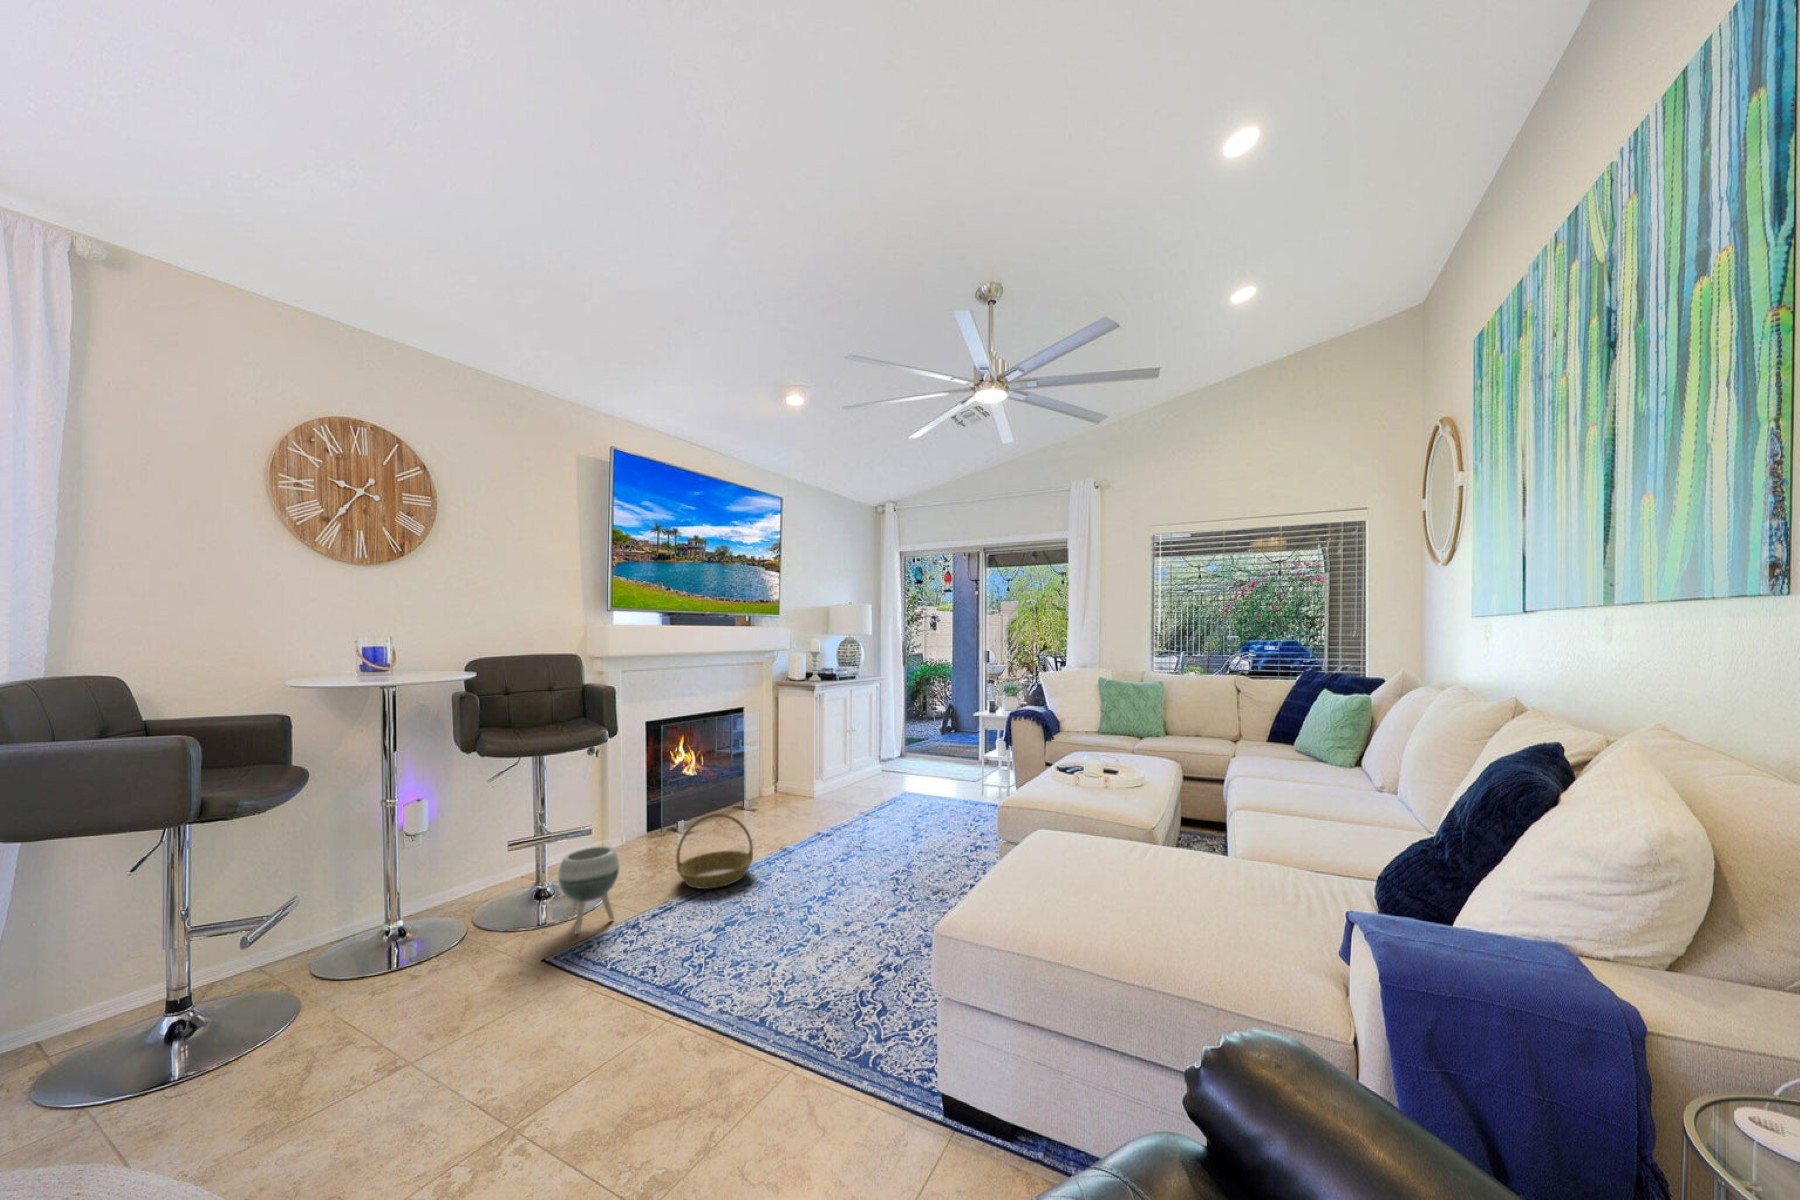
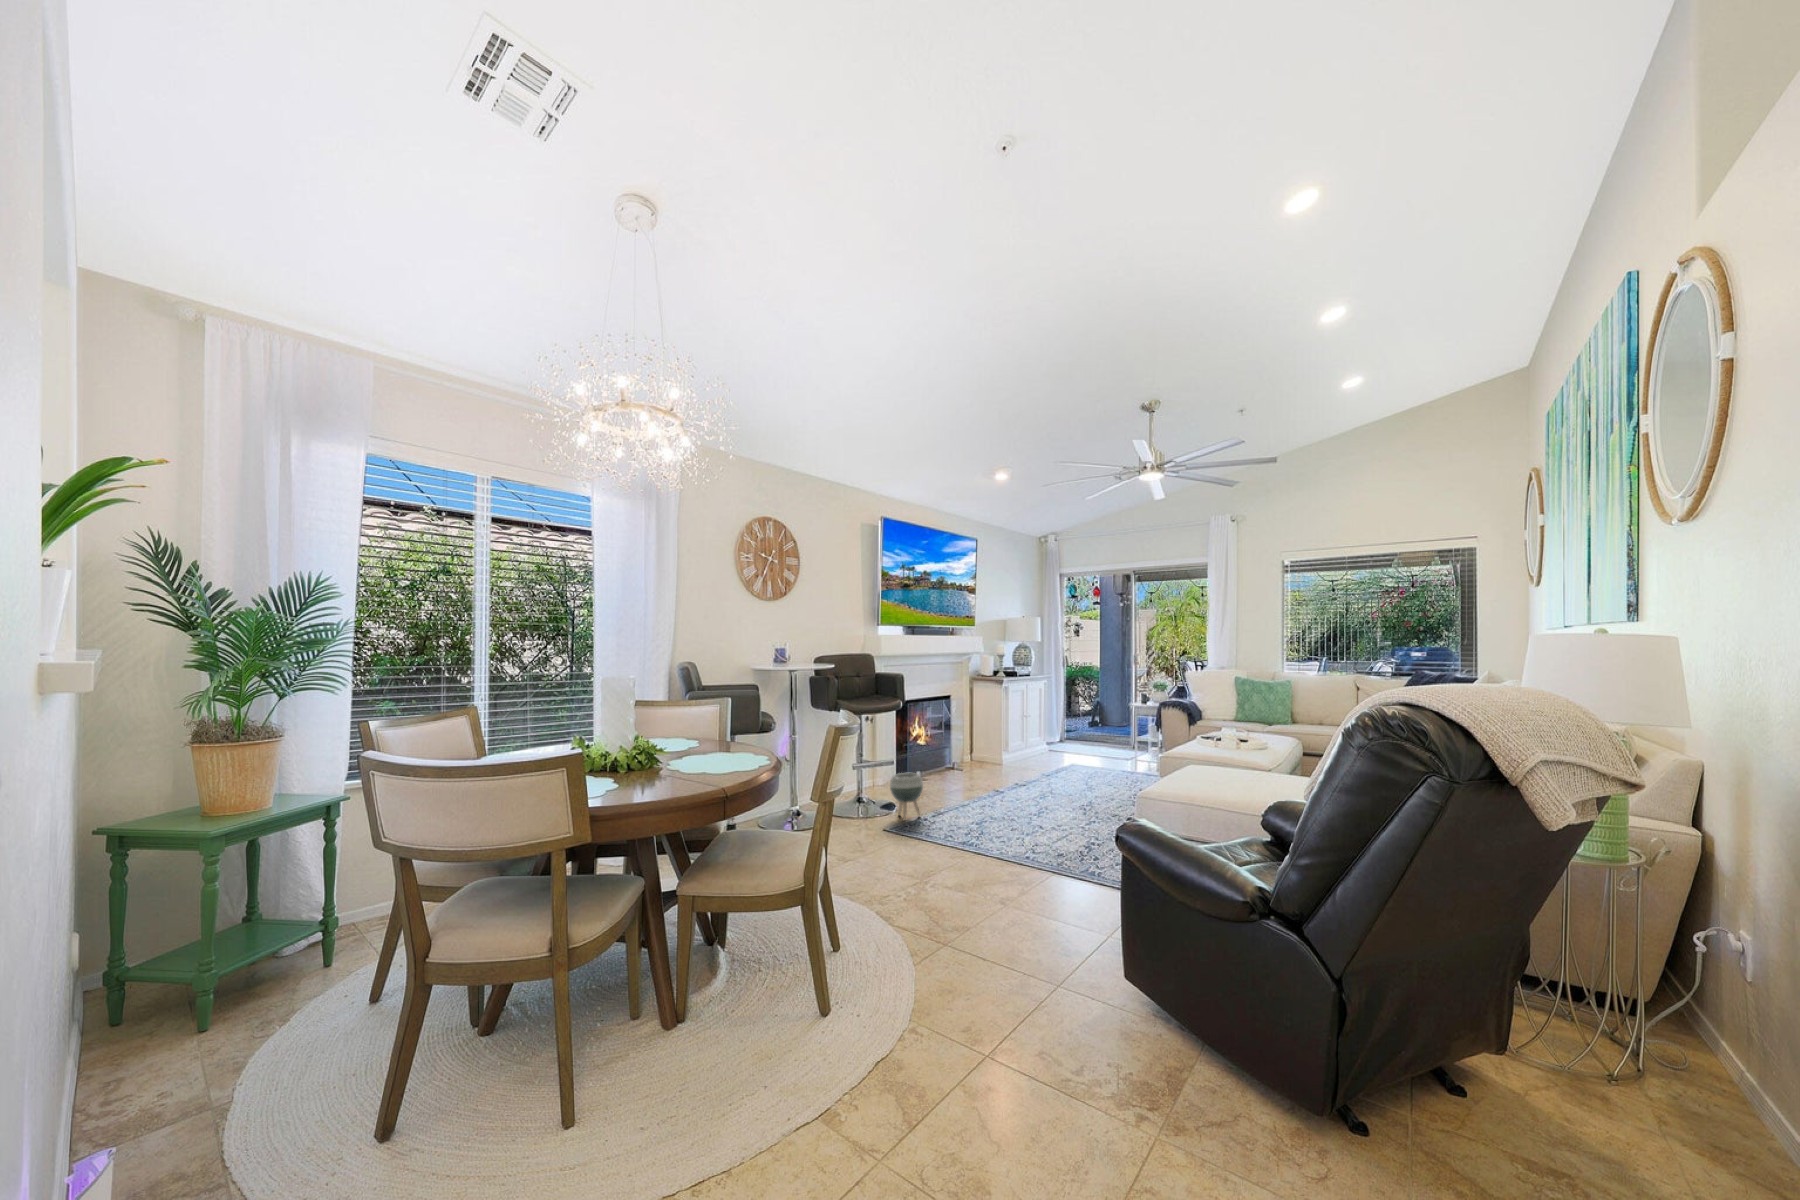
basket: present [676,814,753,889] -> none [943,760,991,806]

